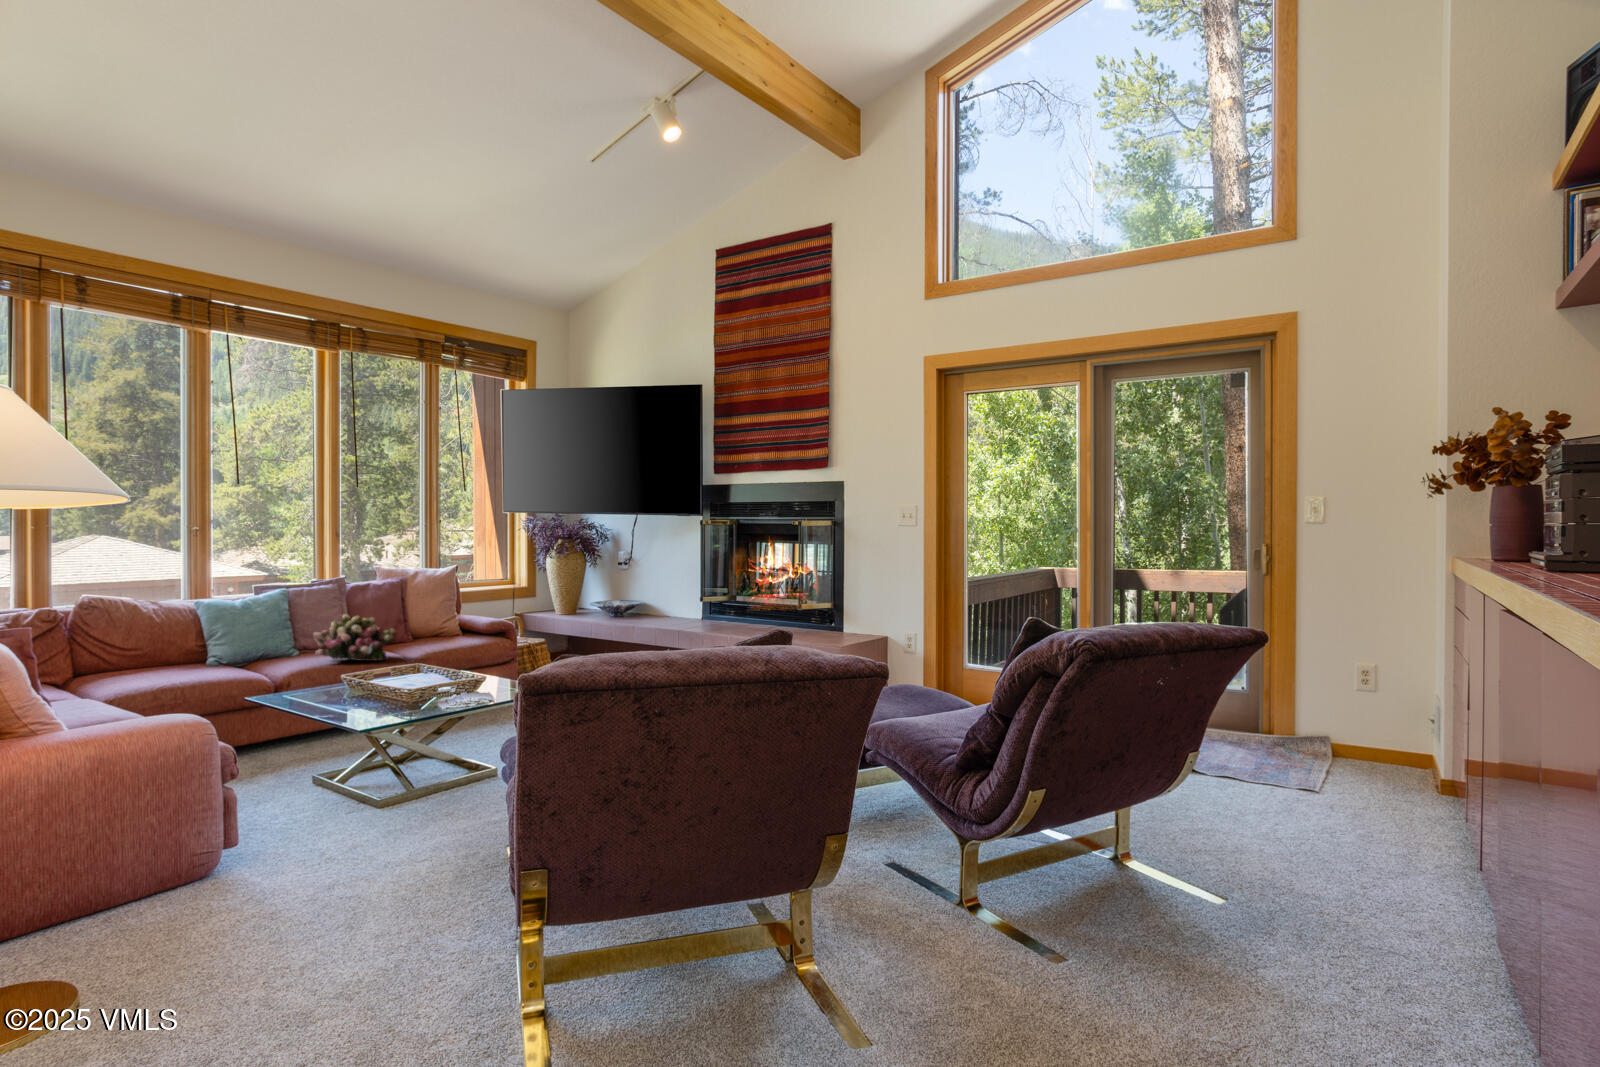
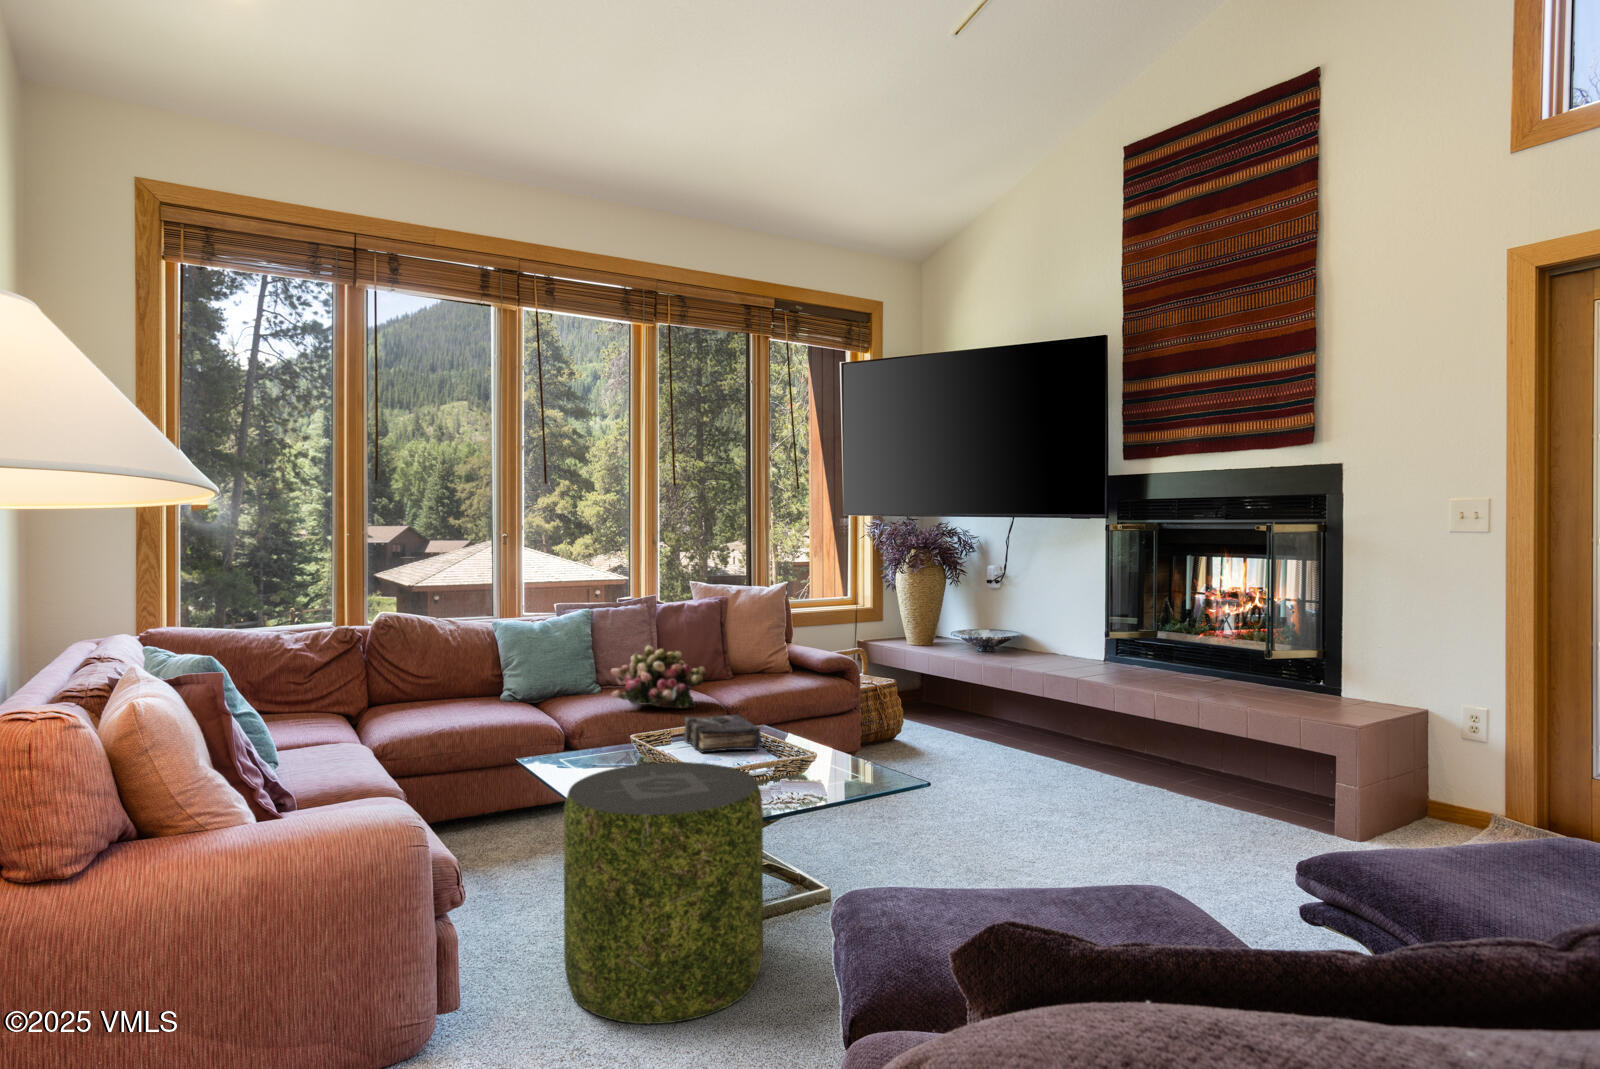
book: none [384,657,448,682] -> present [683,714,761,753]
pouf: none [308,683,456,846] -> present [563,762,763,1024]

